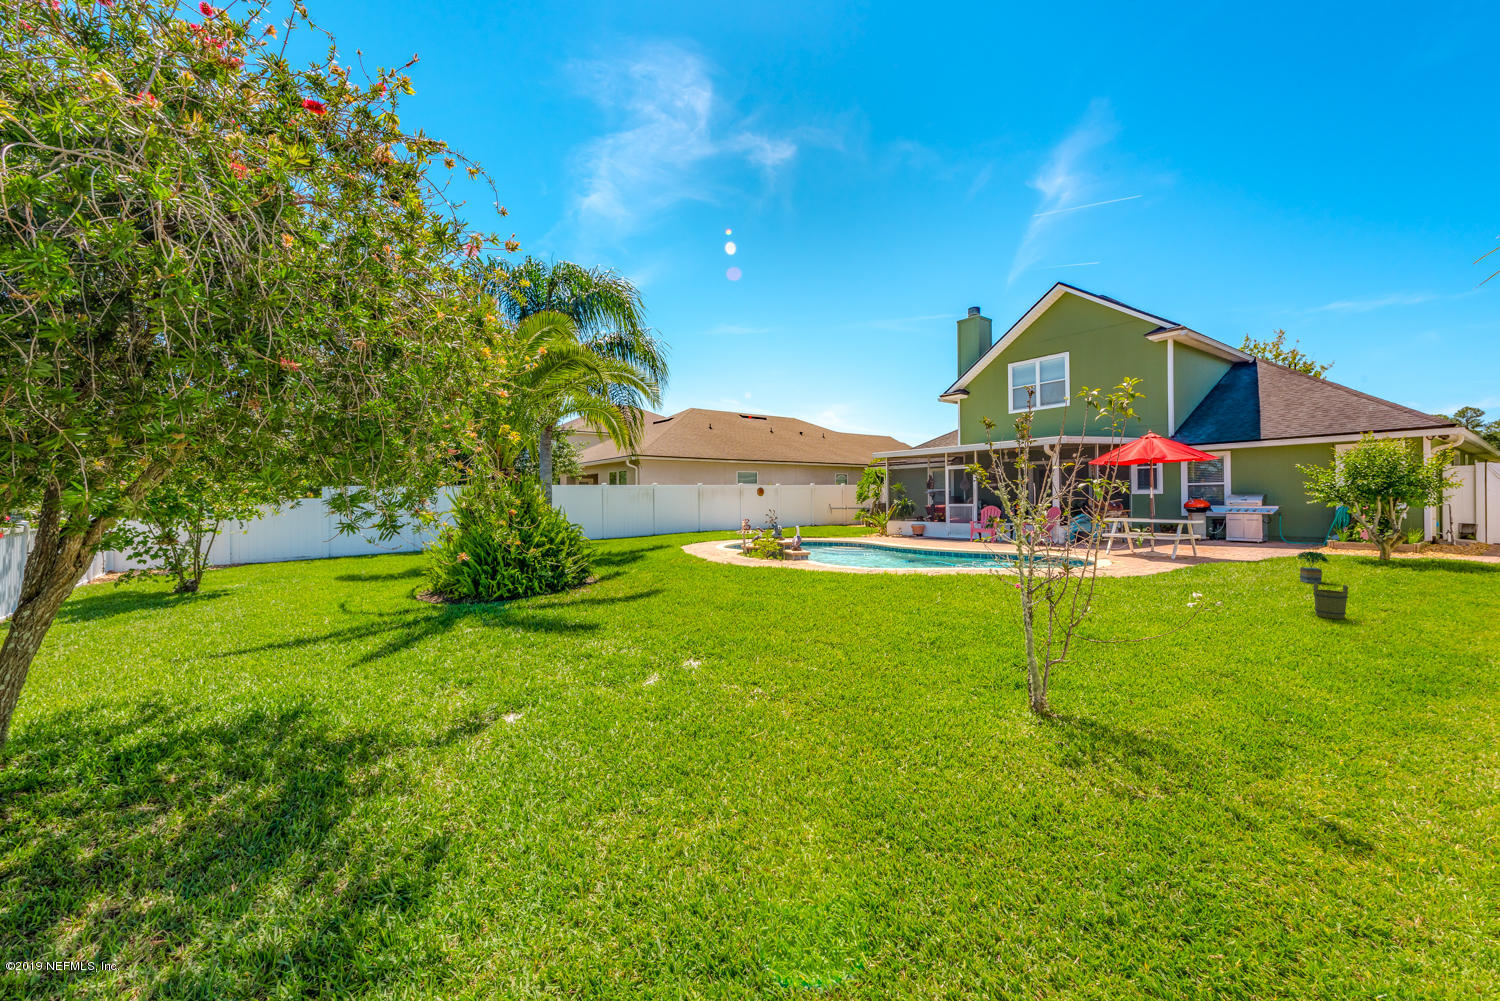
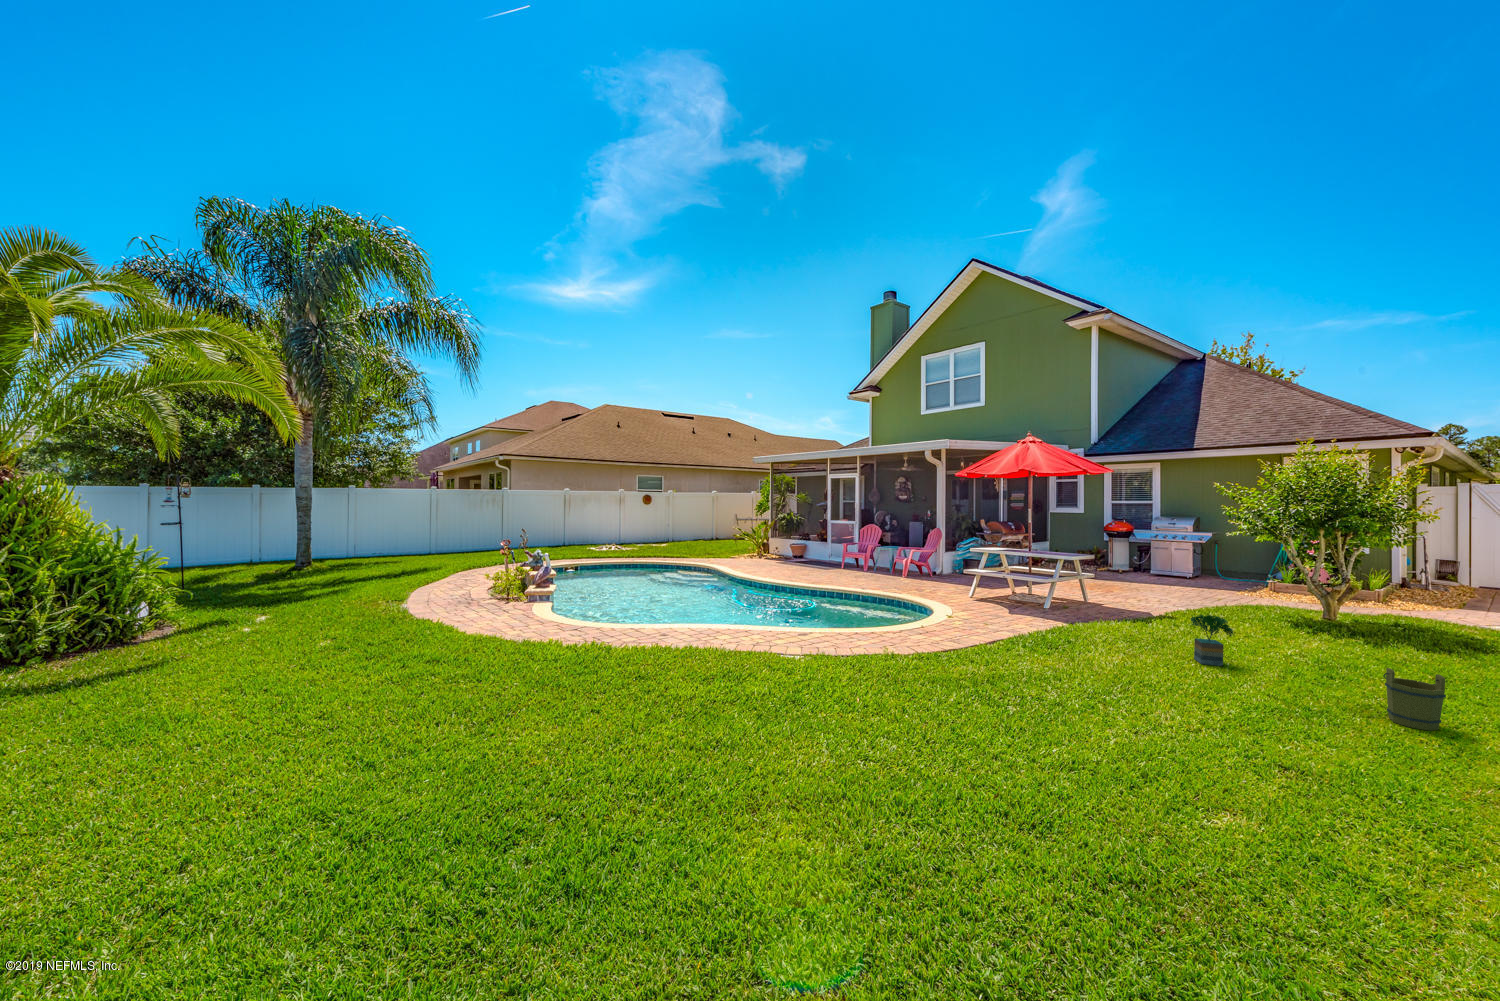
bucket: present [1312,583,1348,619] -> present [1383,668,1446,731]

